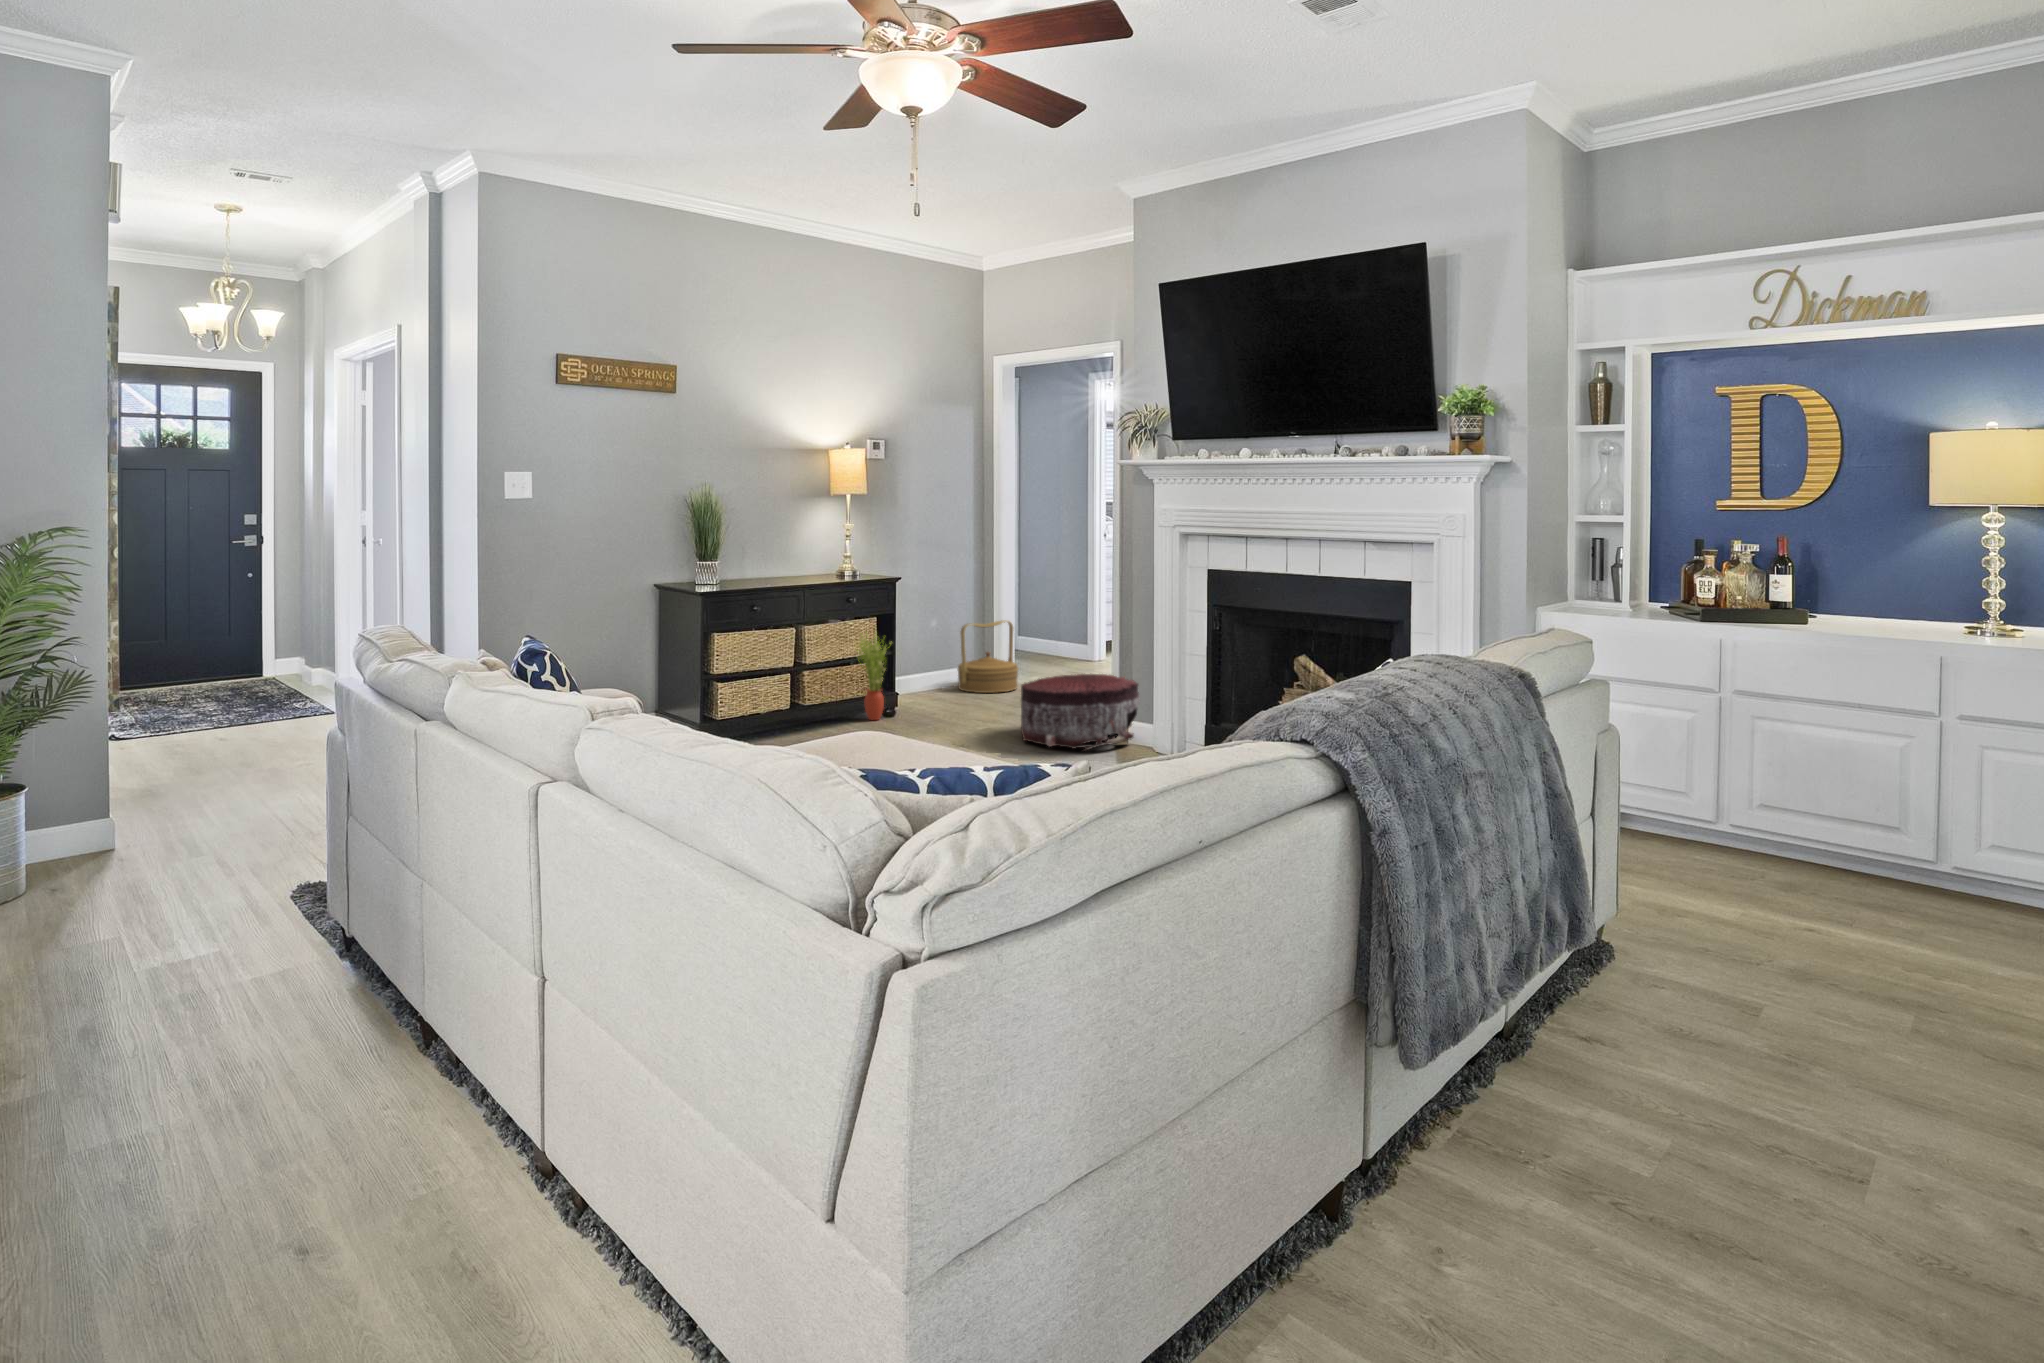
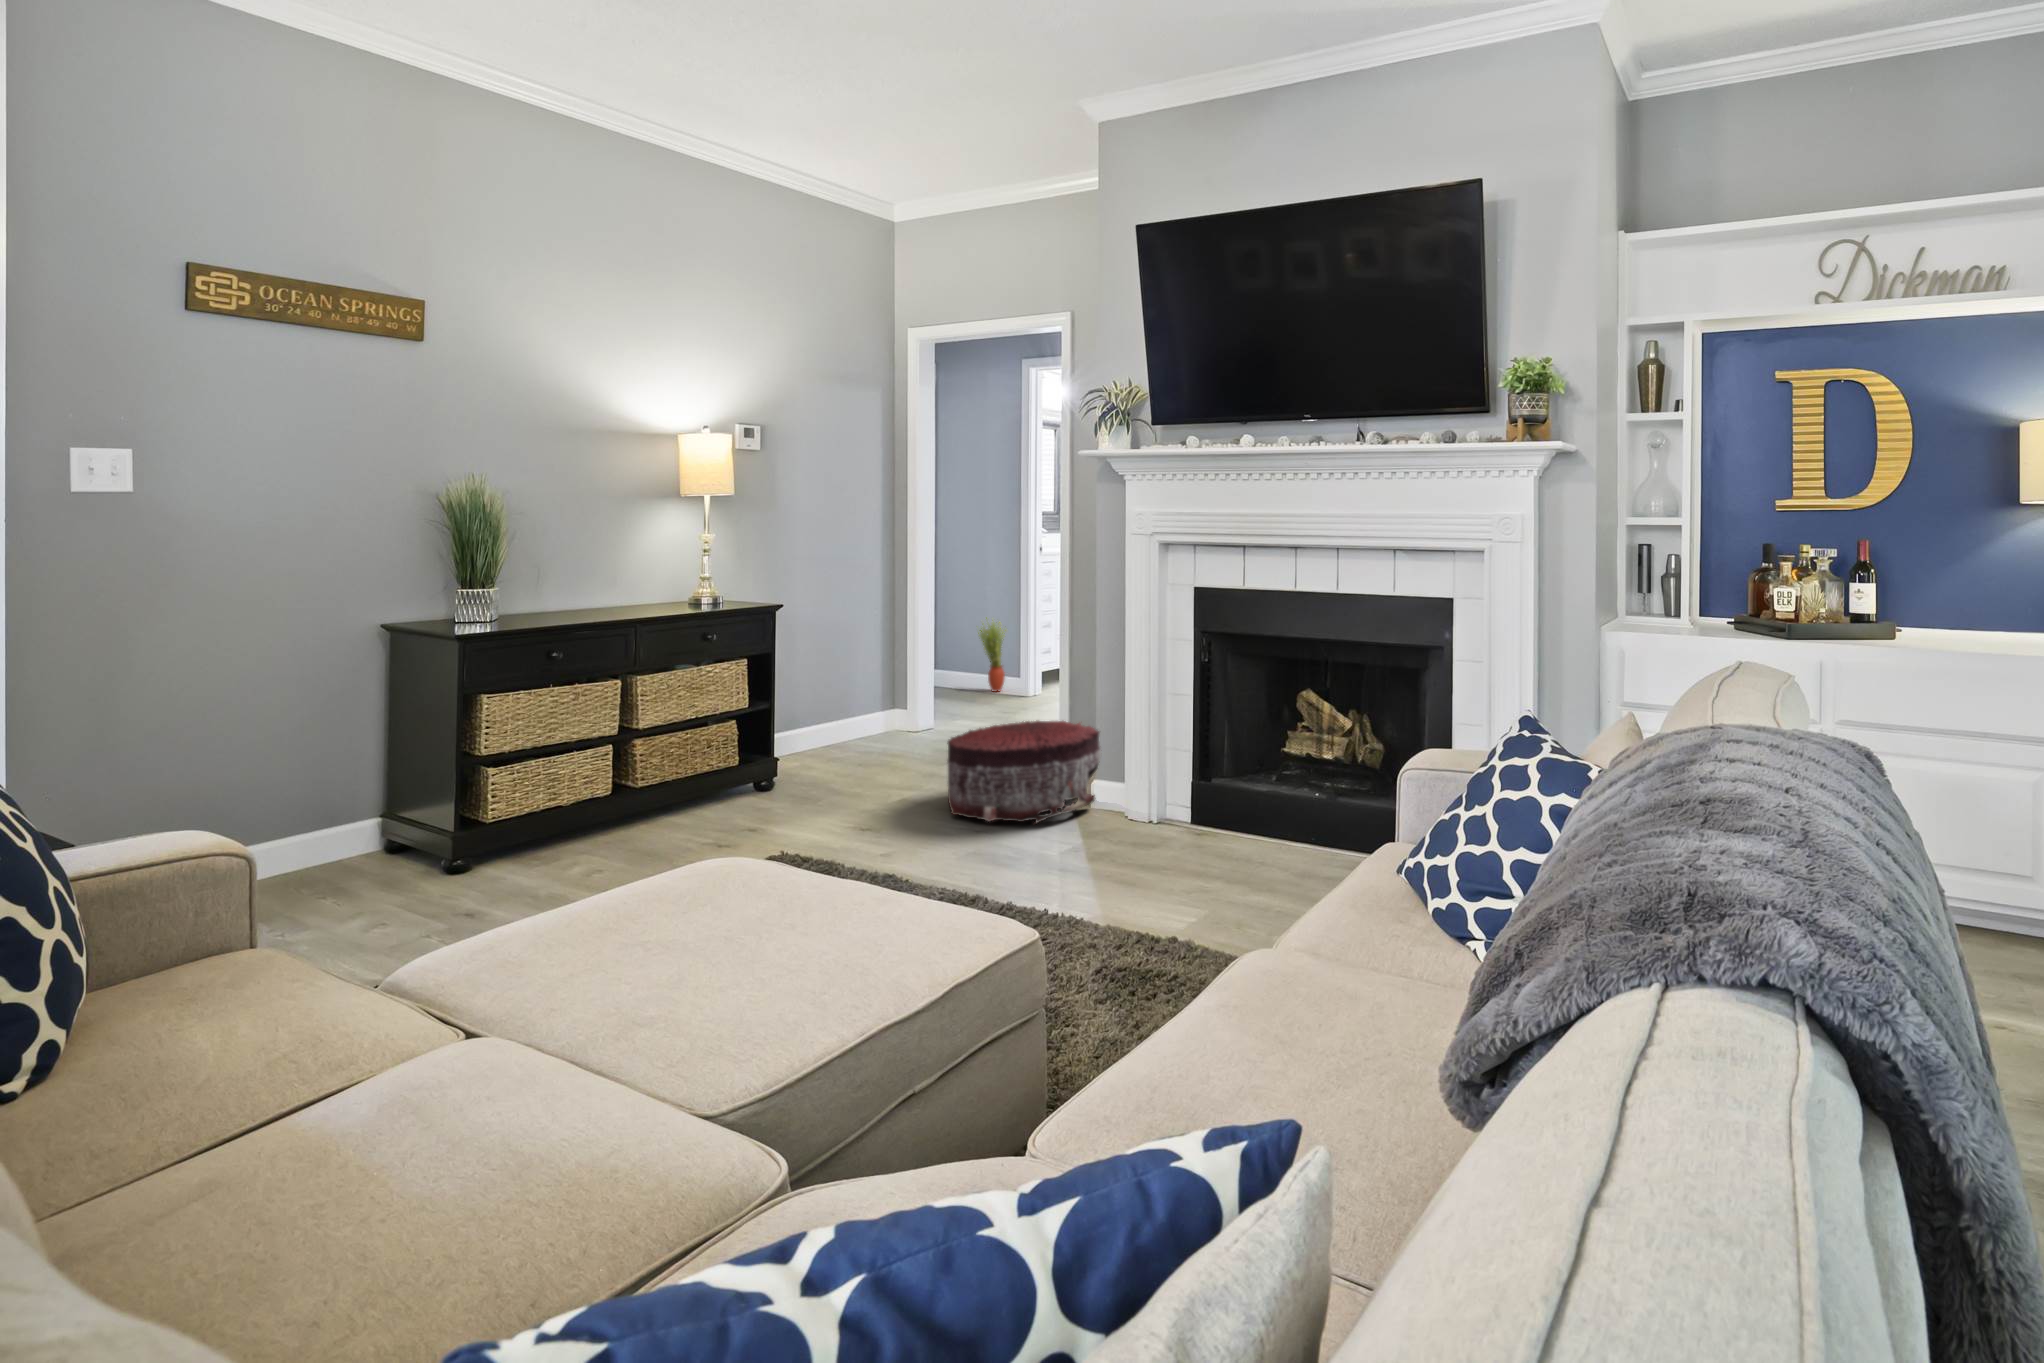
woven basket: present [958,620,1018,693] -> none [856,654,936,746]
potted plant: present [857,632,891,720] -> present [978,617,1006,691]

